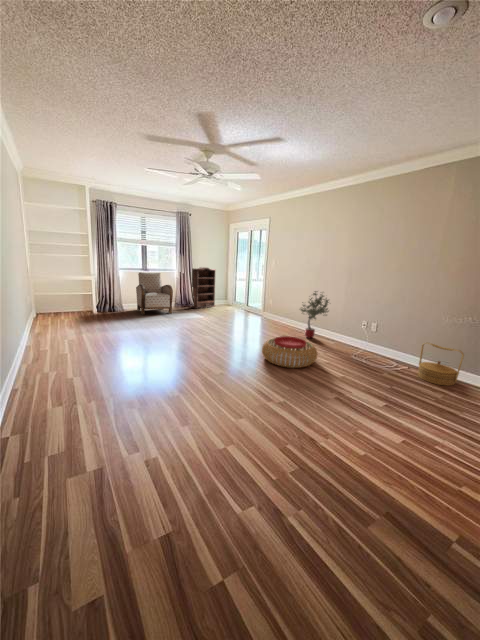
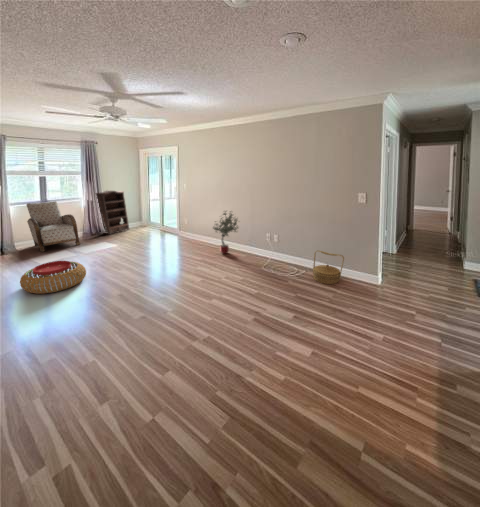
pouf: present [262,336,318,368] -> present [20,261,86,294]

